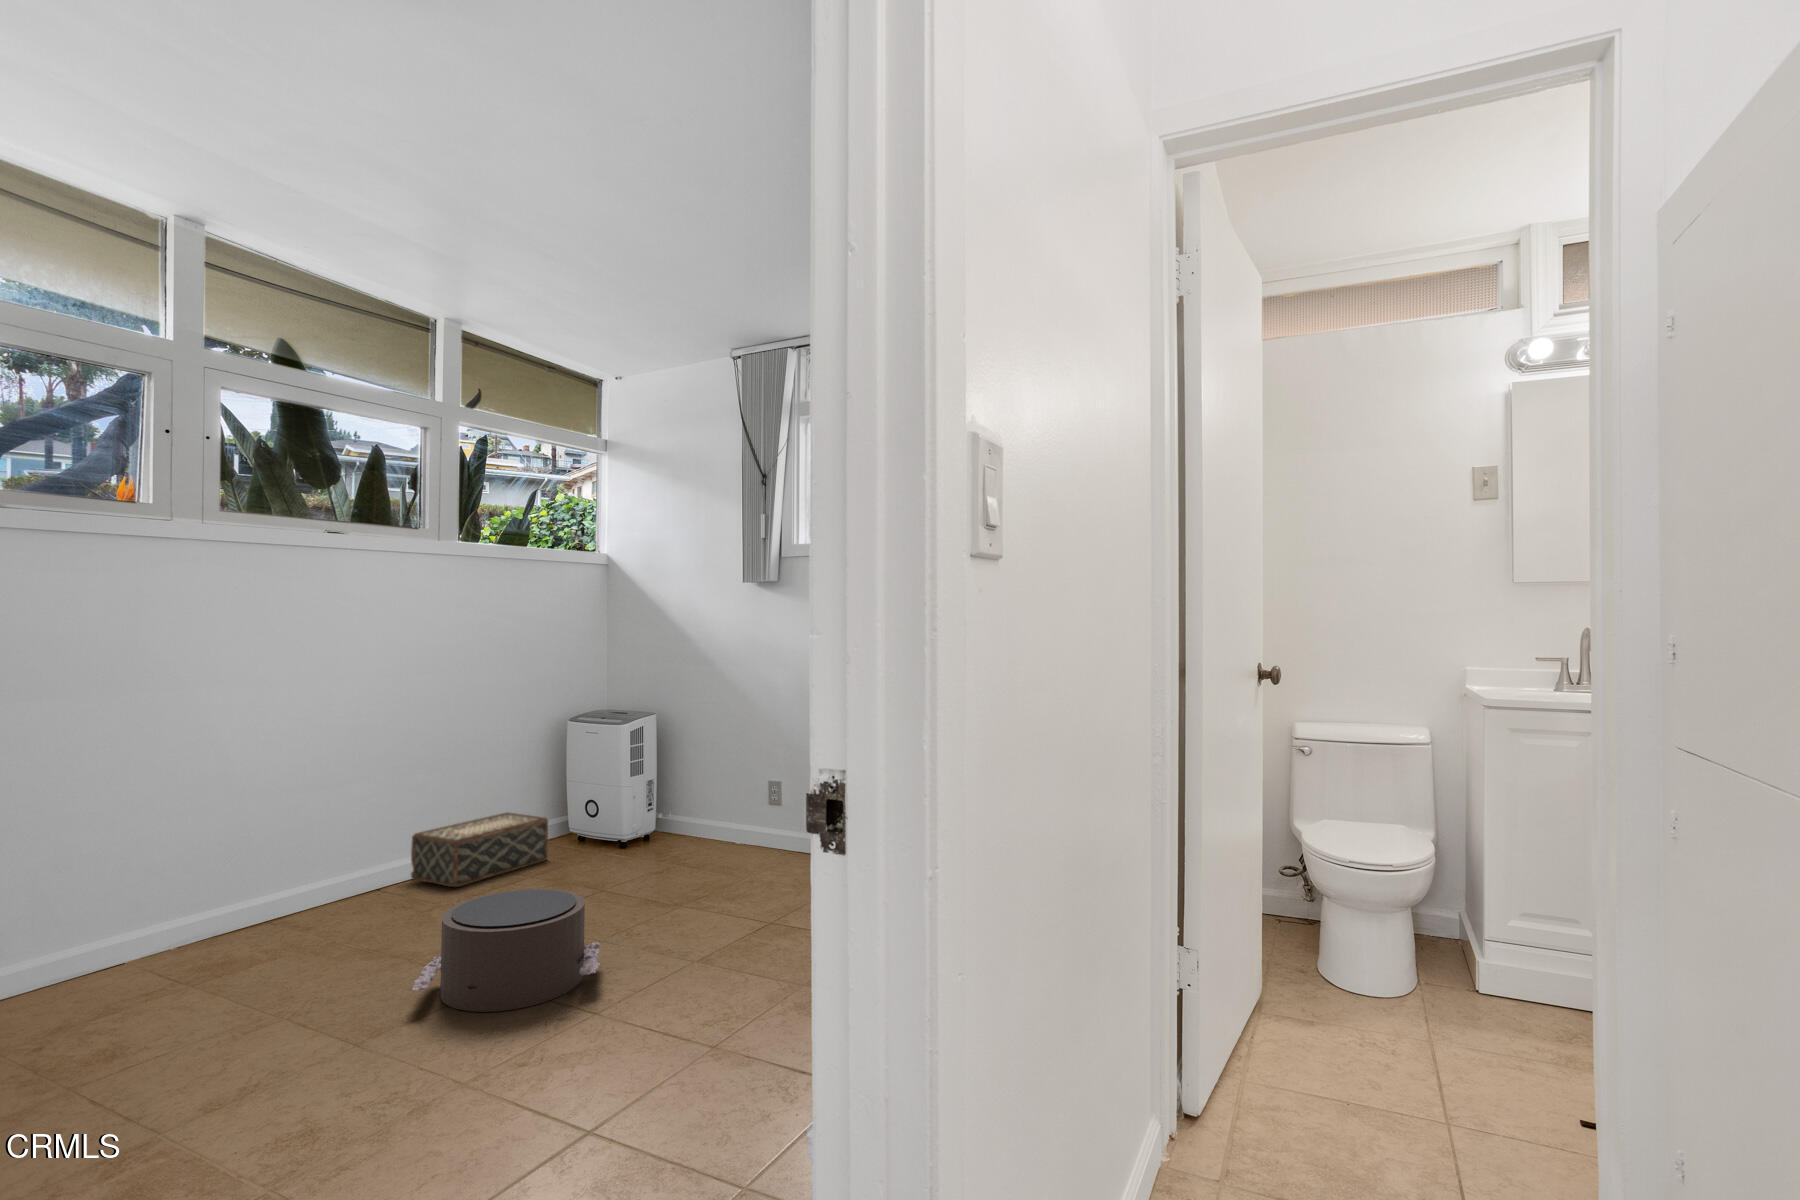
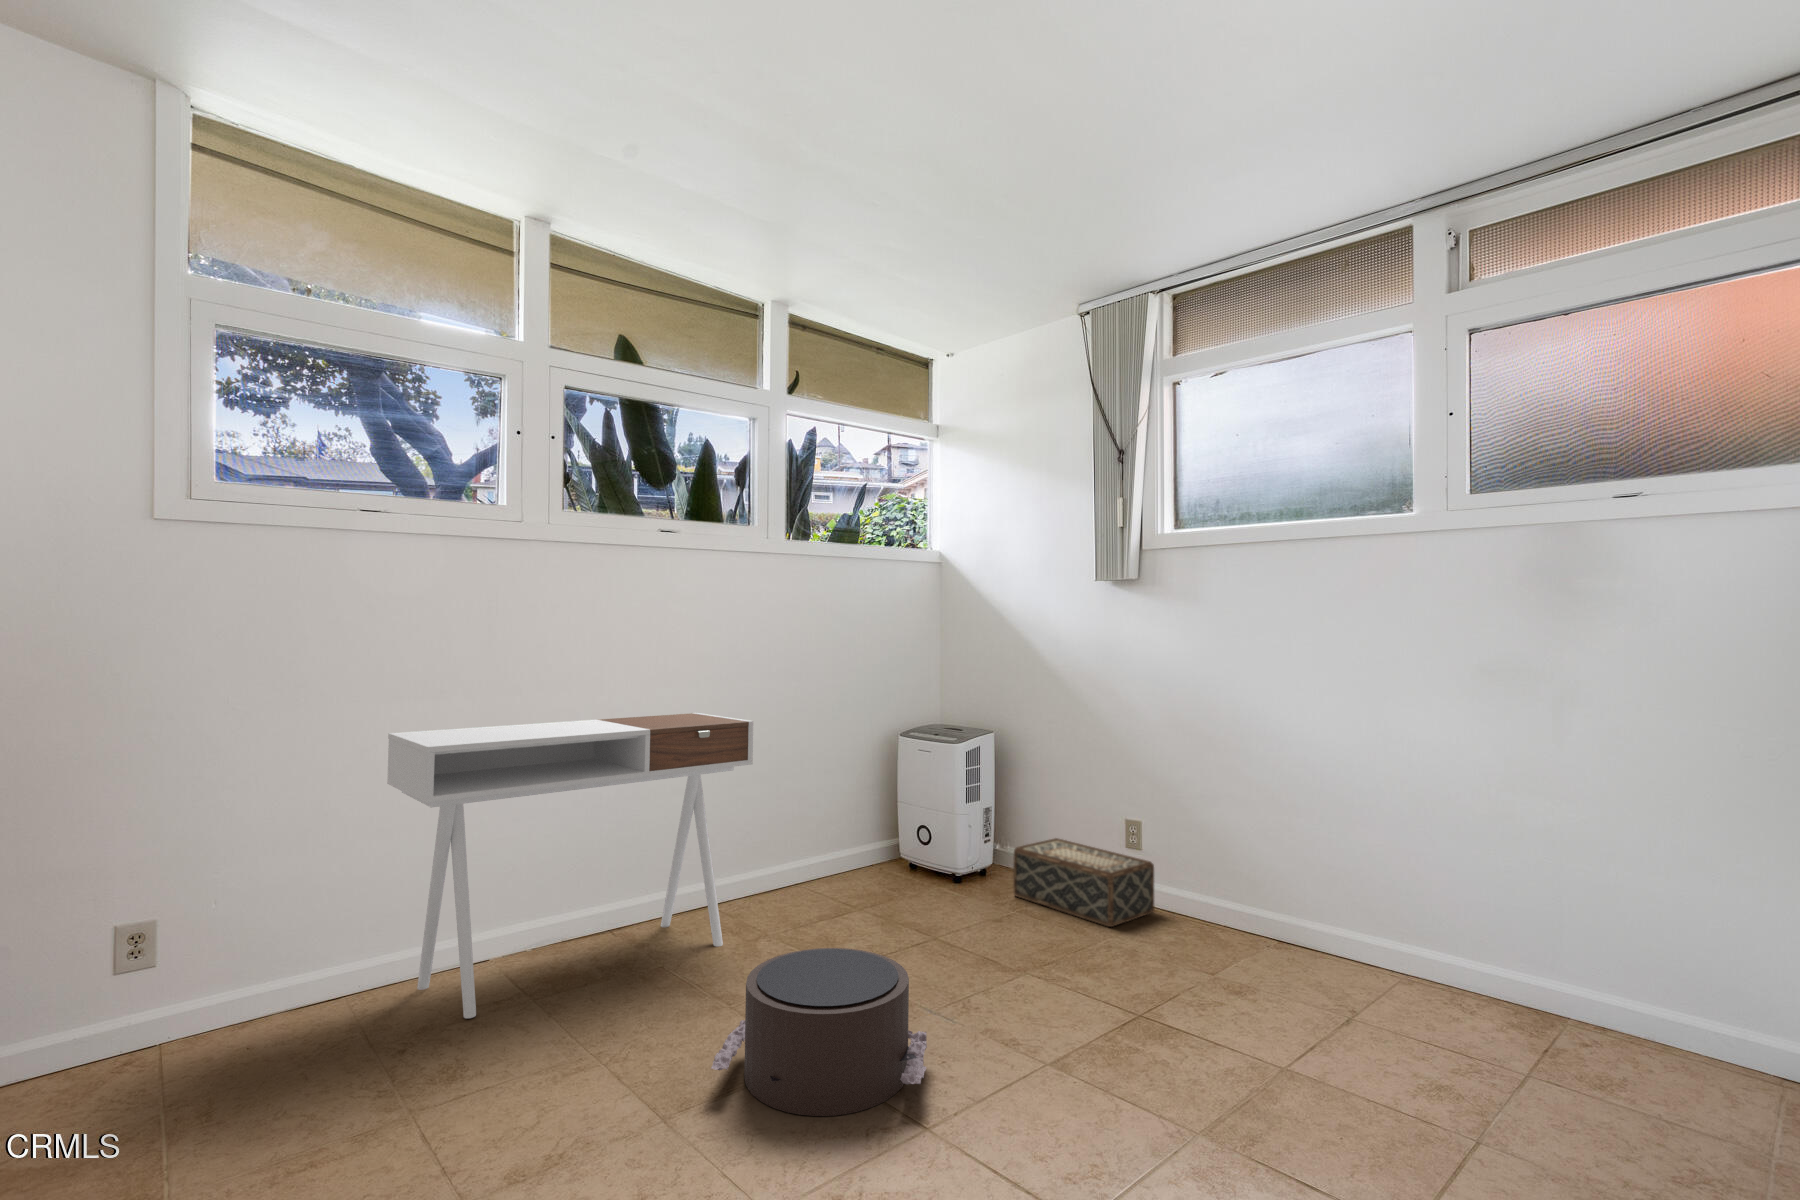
desk: none [20,705,430,1001] -> present [387,713,753,1018]
woven basket: present [411,813,548,887] -> present [1013,838,1154,927]

